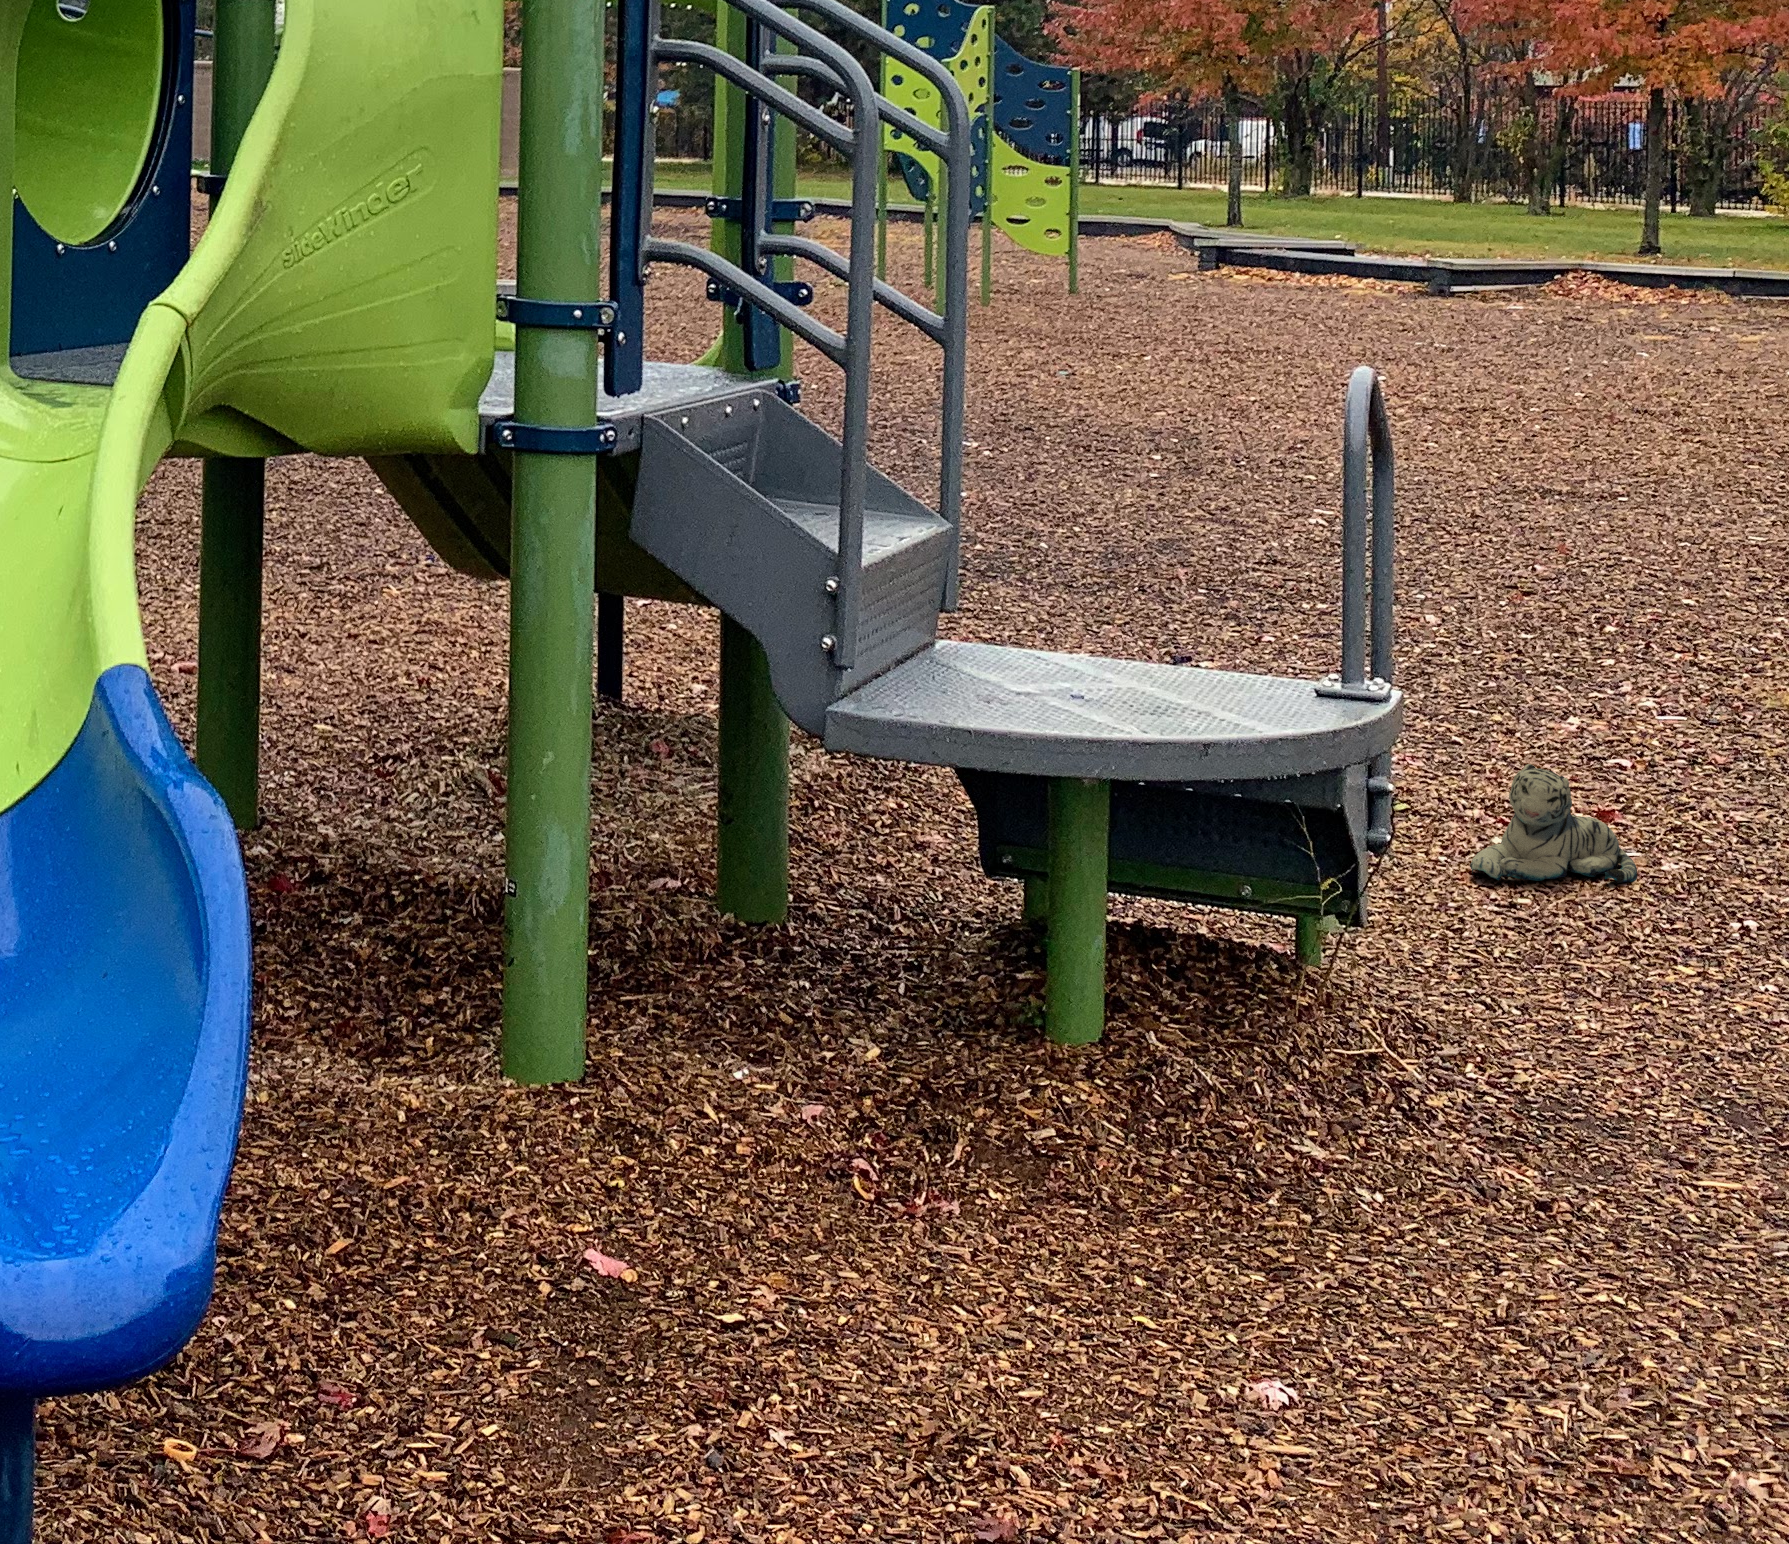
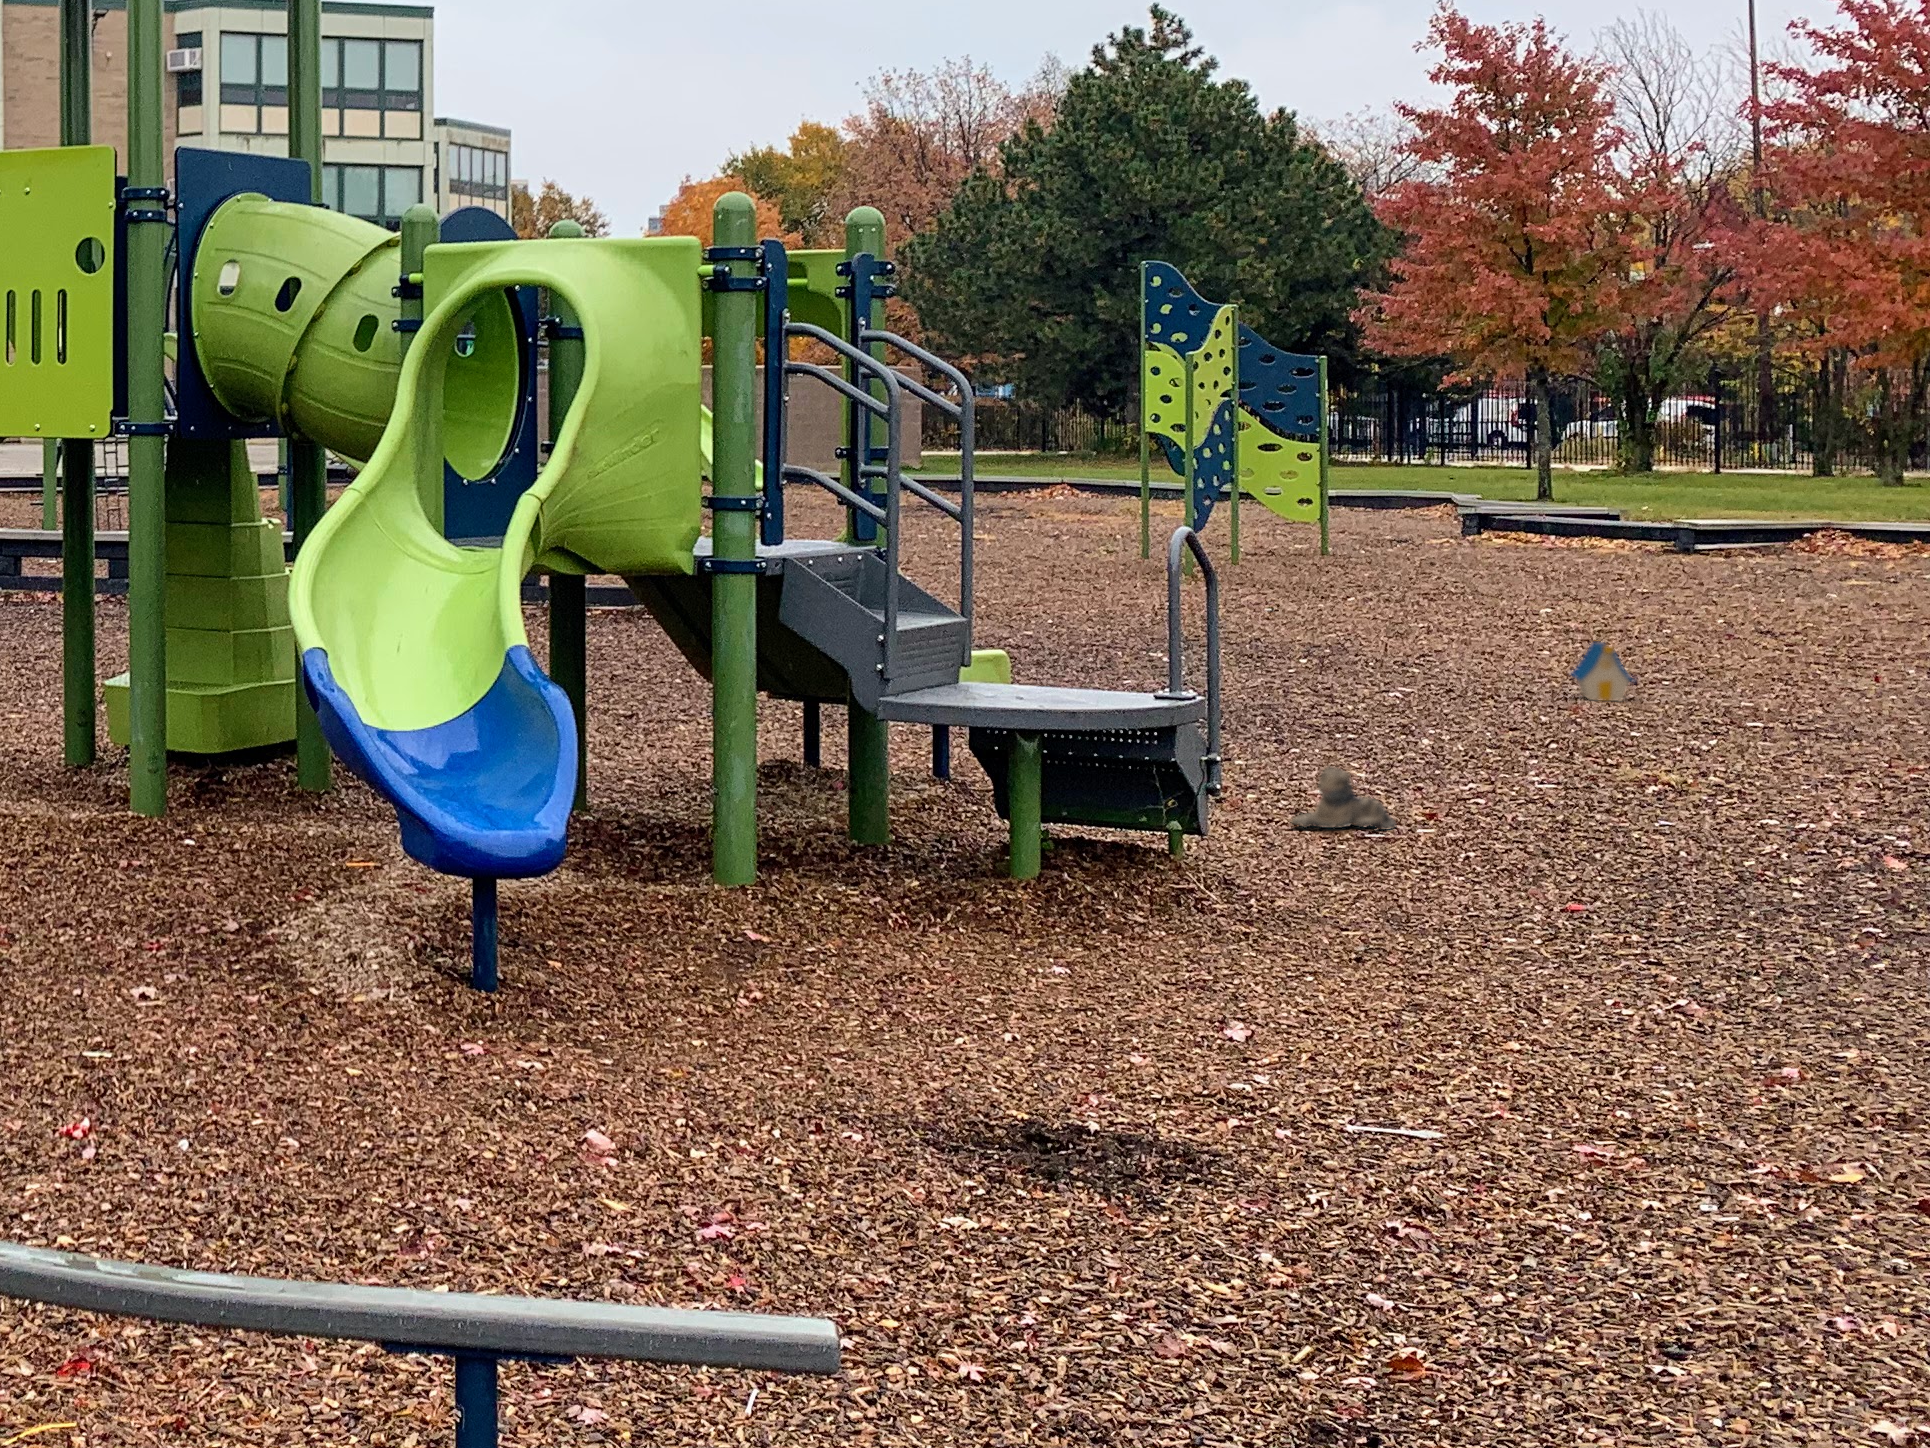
toy house: none [1563,455,1666,543] -> present [1571,641,1634,701]

